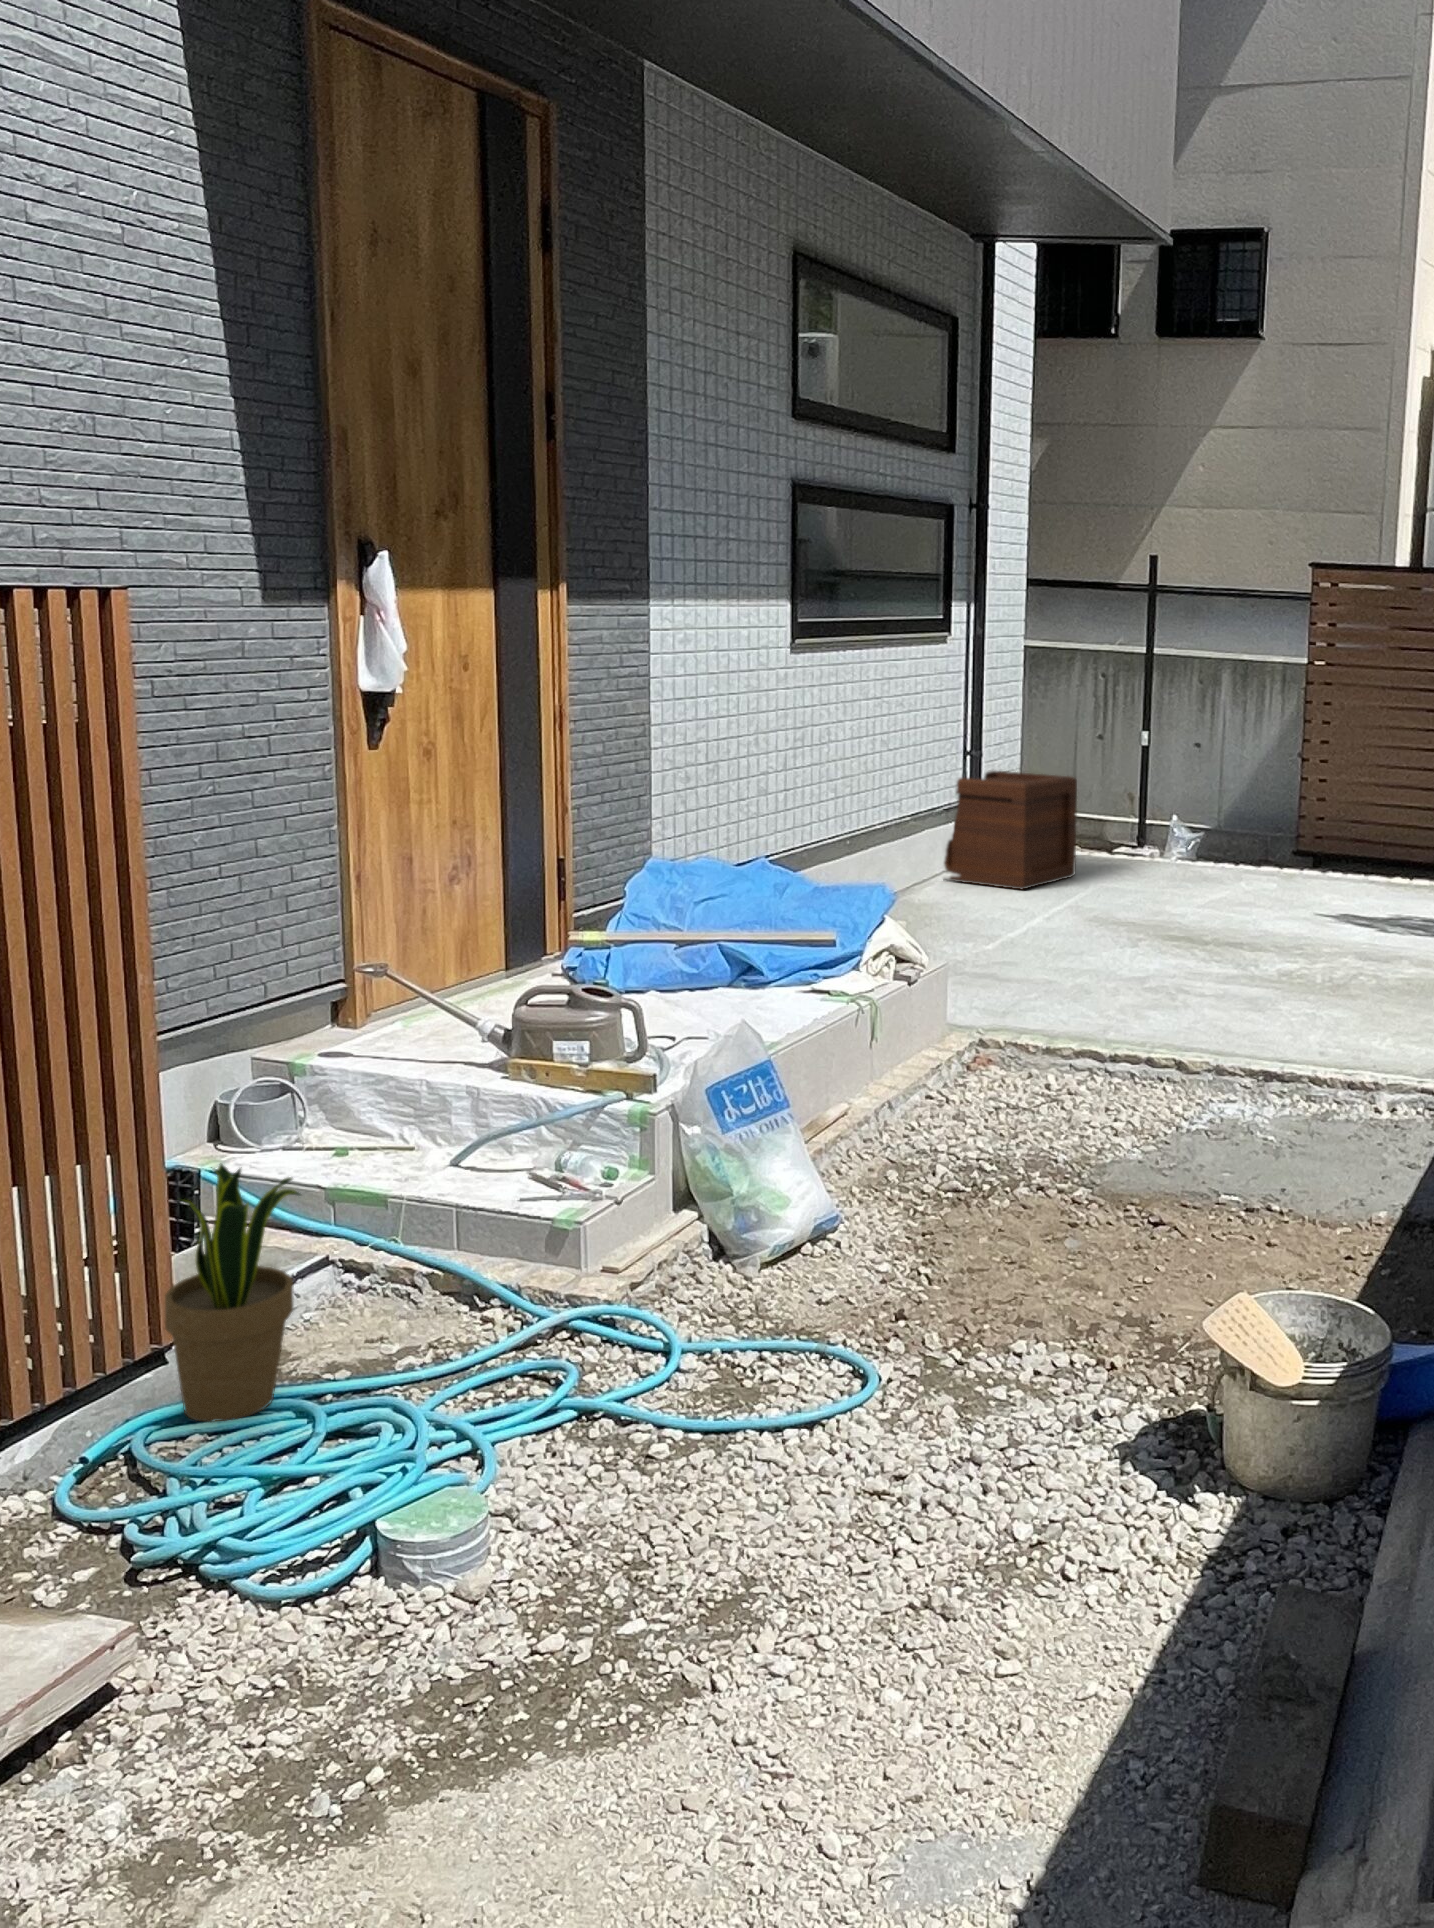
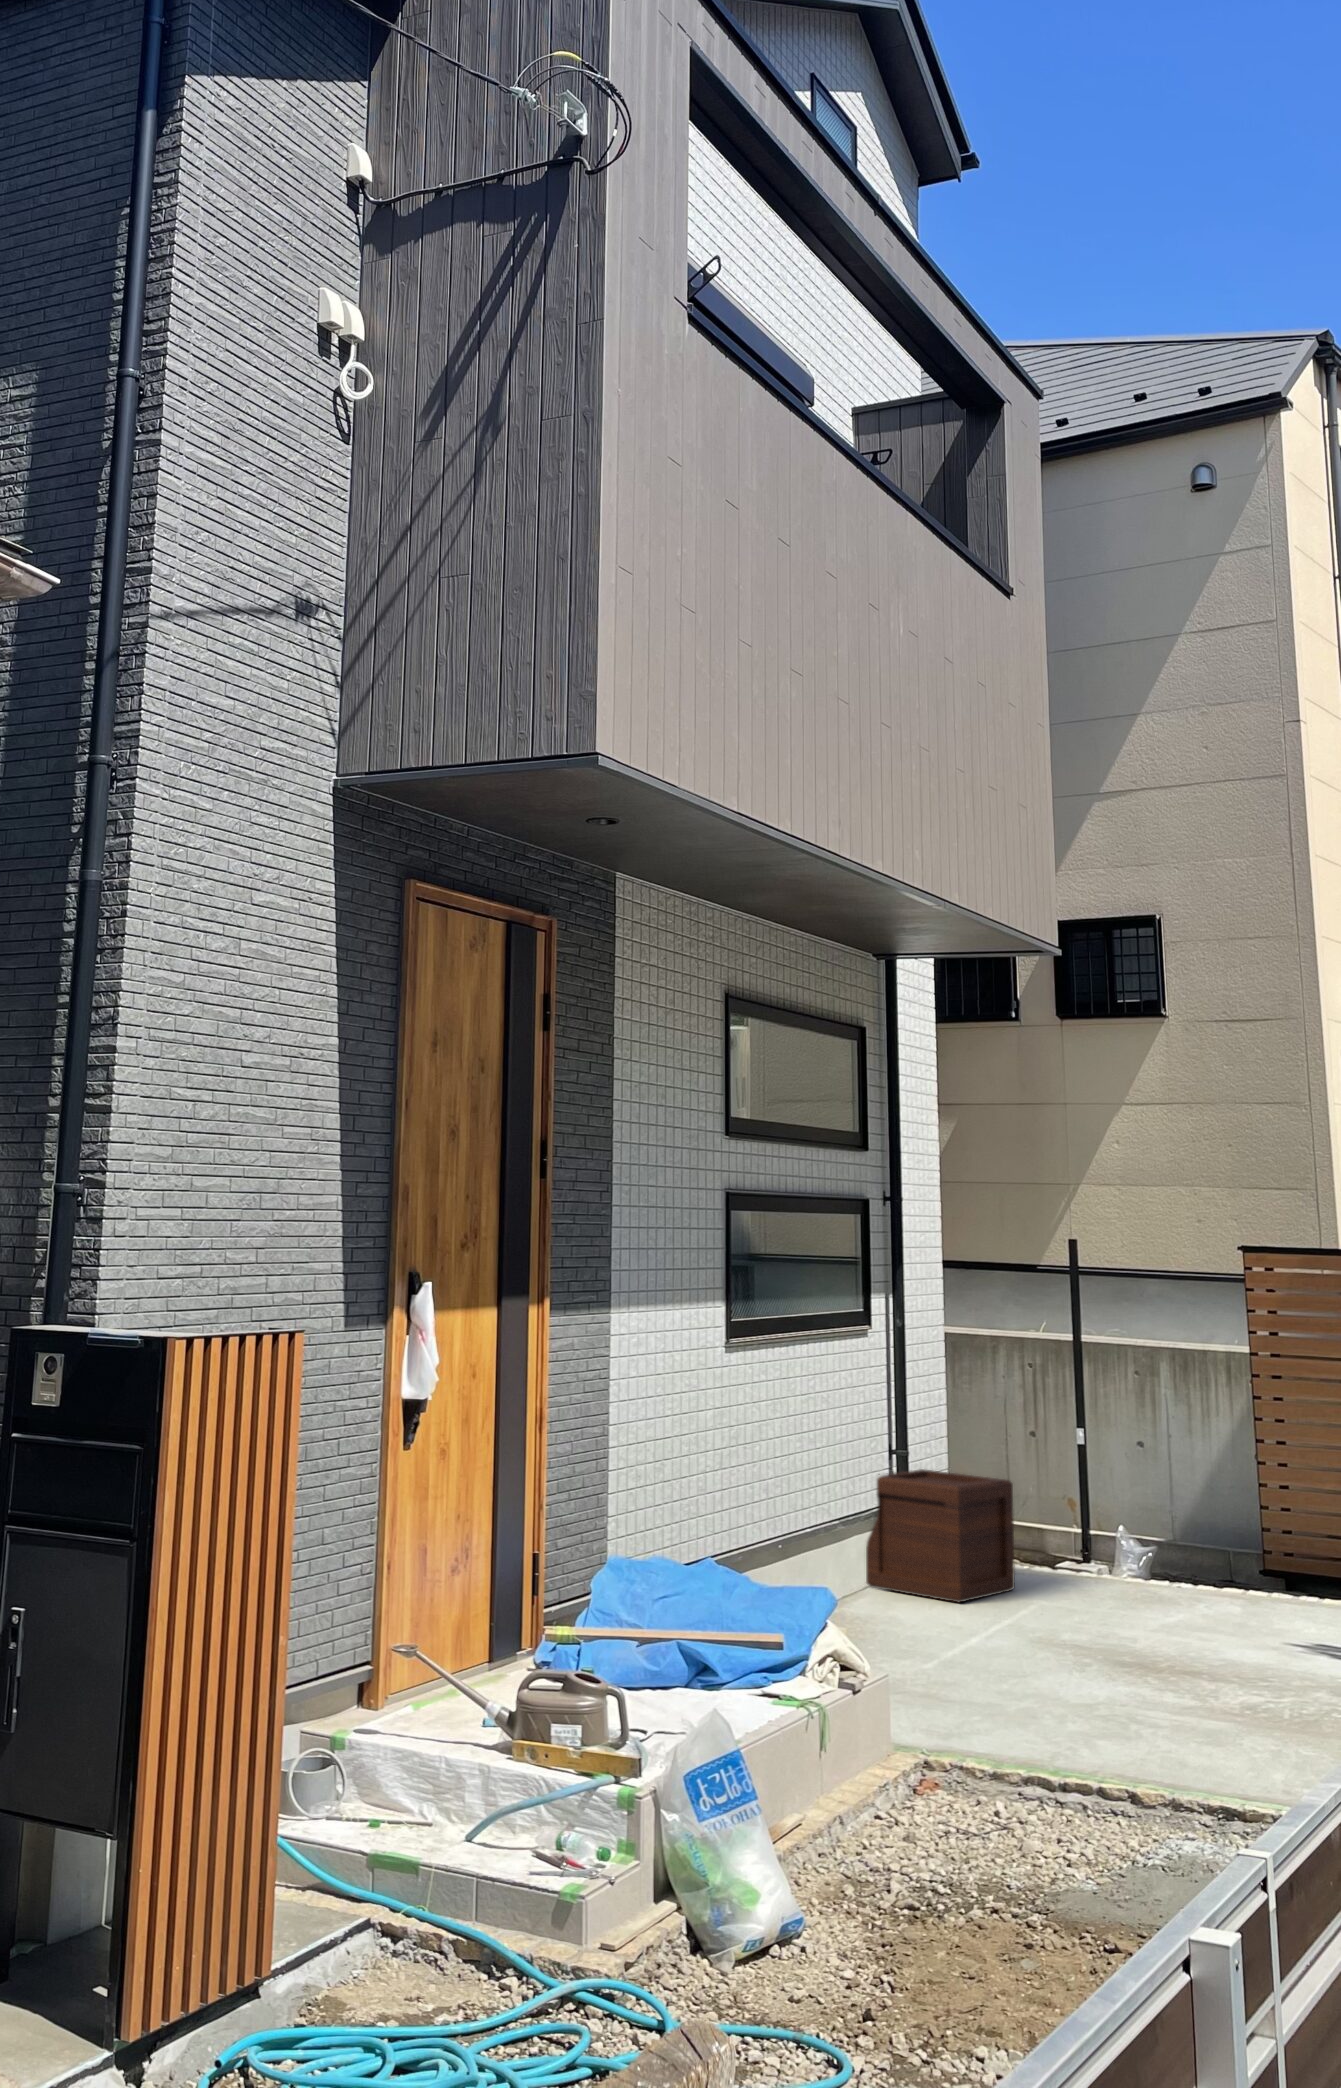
potted plant: present [165,1164,300,1422] -> none [264,1815,373,2048]

